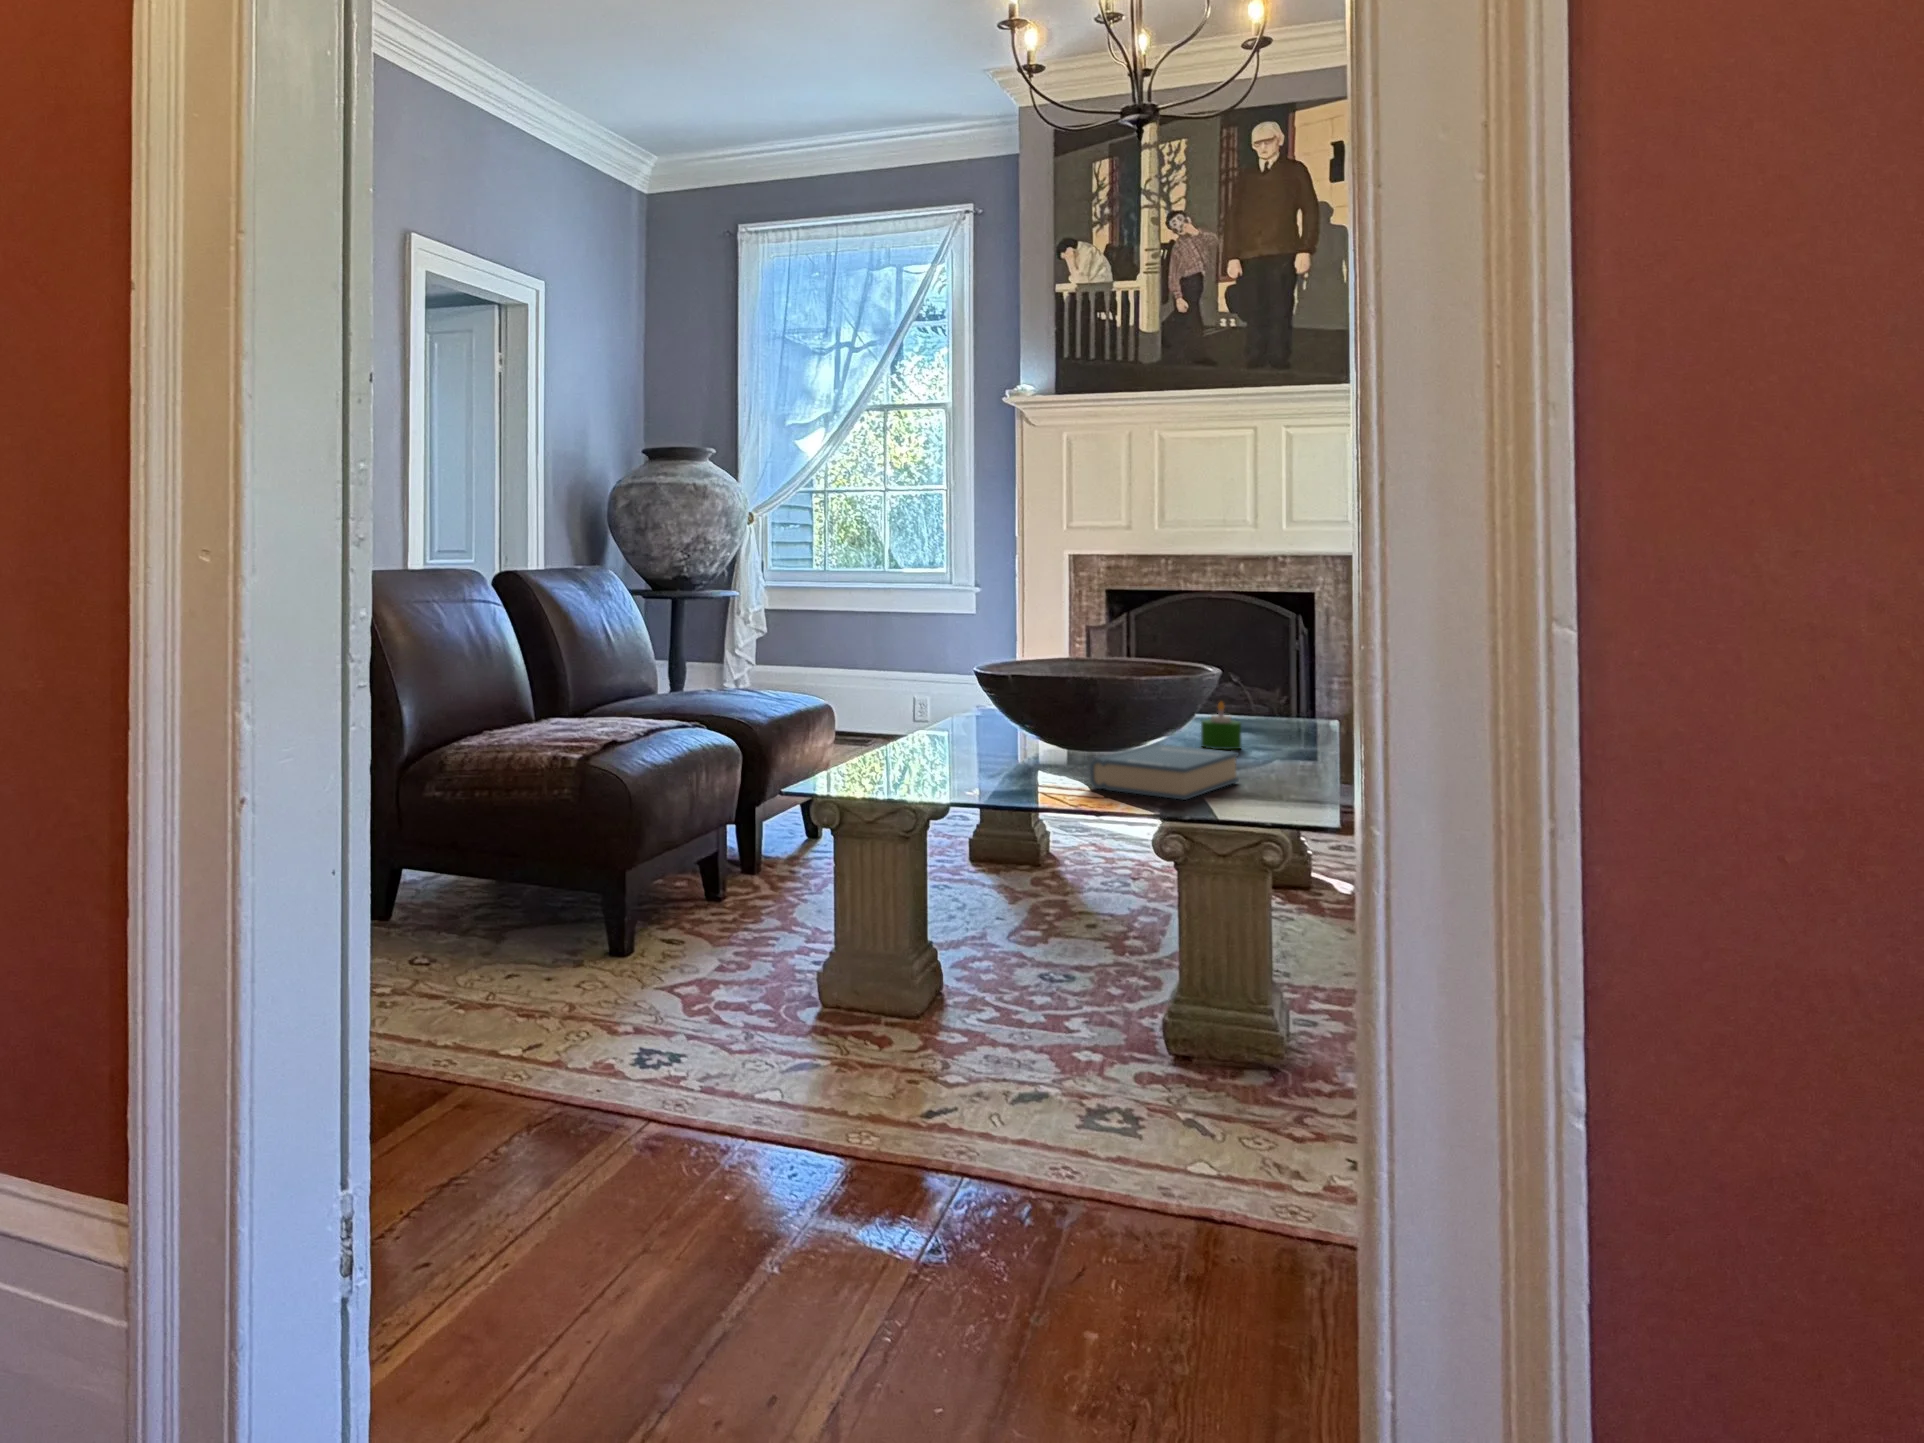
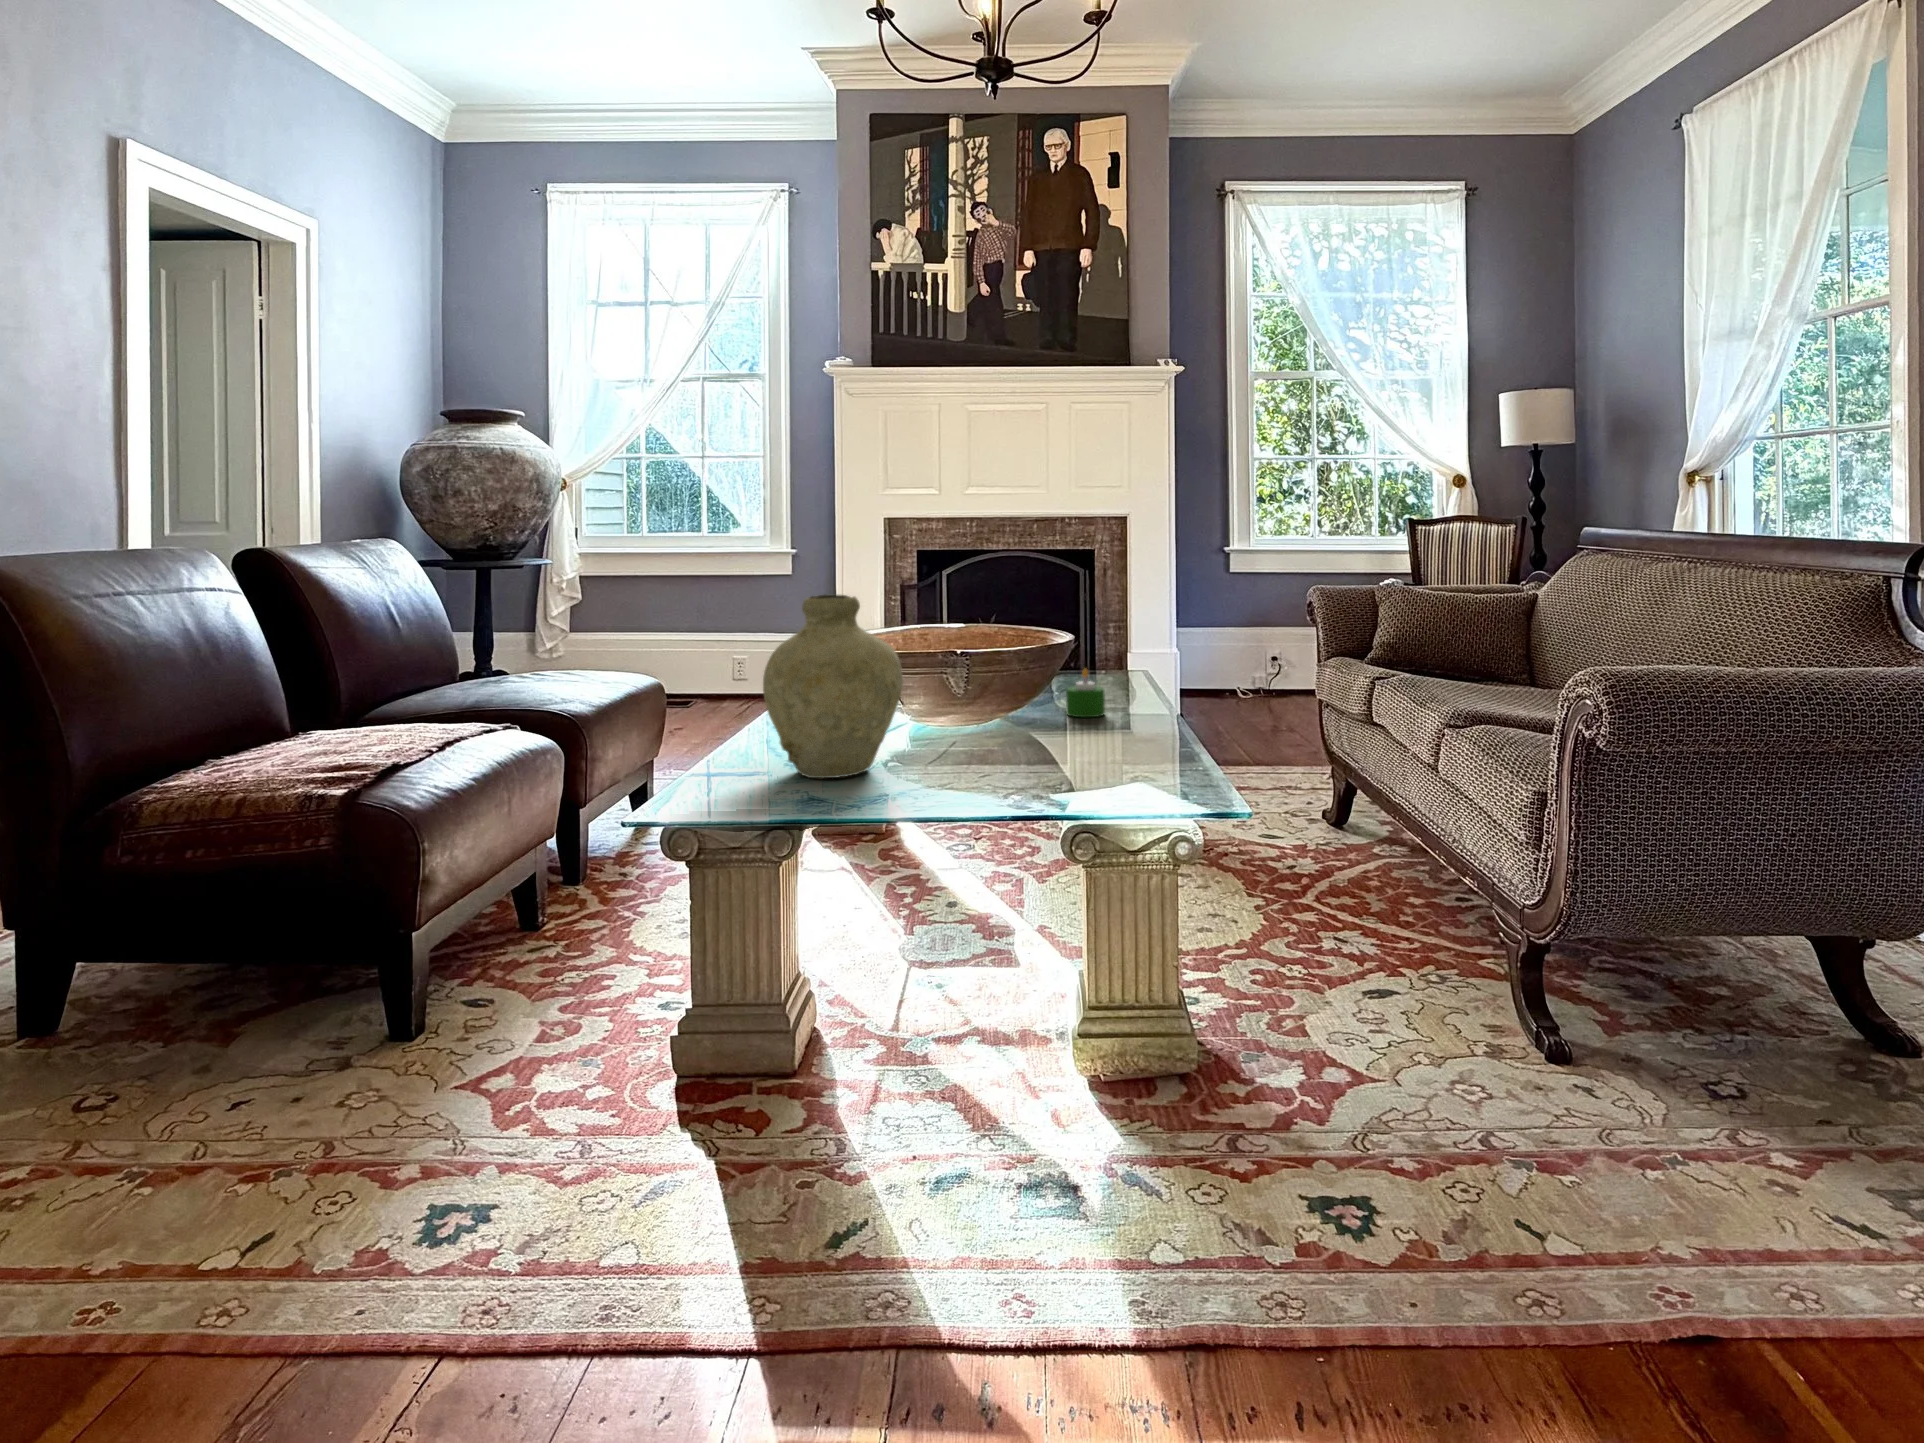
vase: none [895,616,1016,772] -> present [763,595,903,778]
hardback book: present [1090,744,1239,800] -> none [992,725,1133,794]

